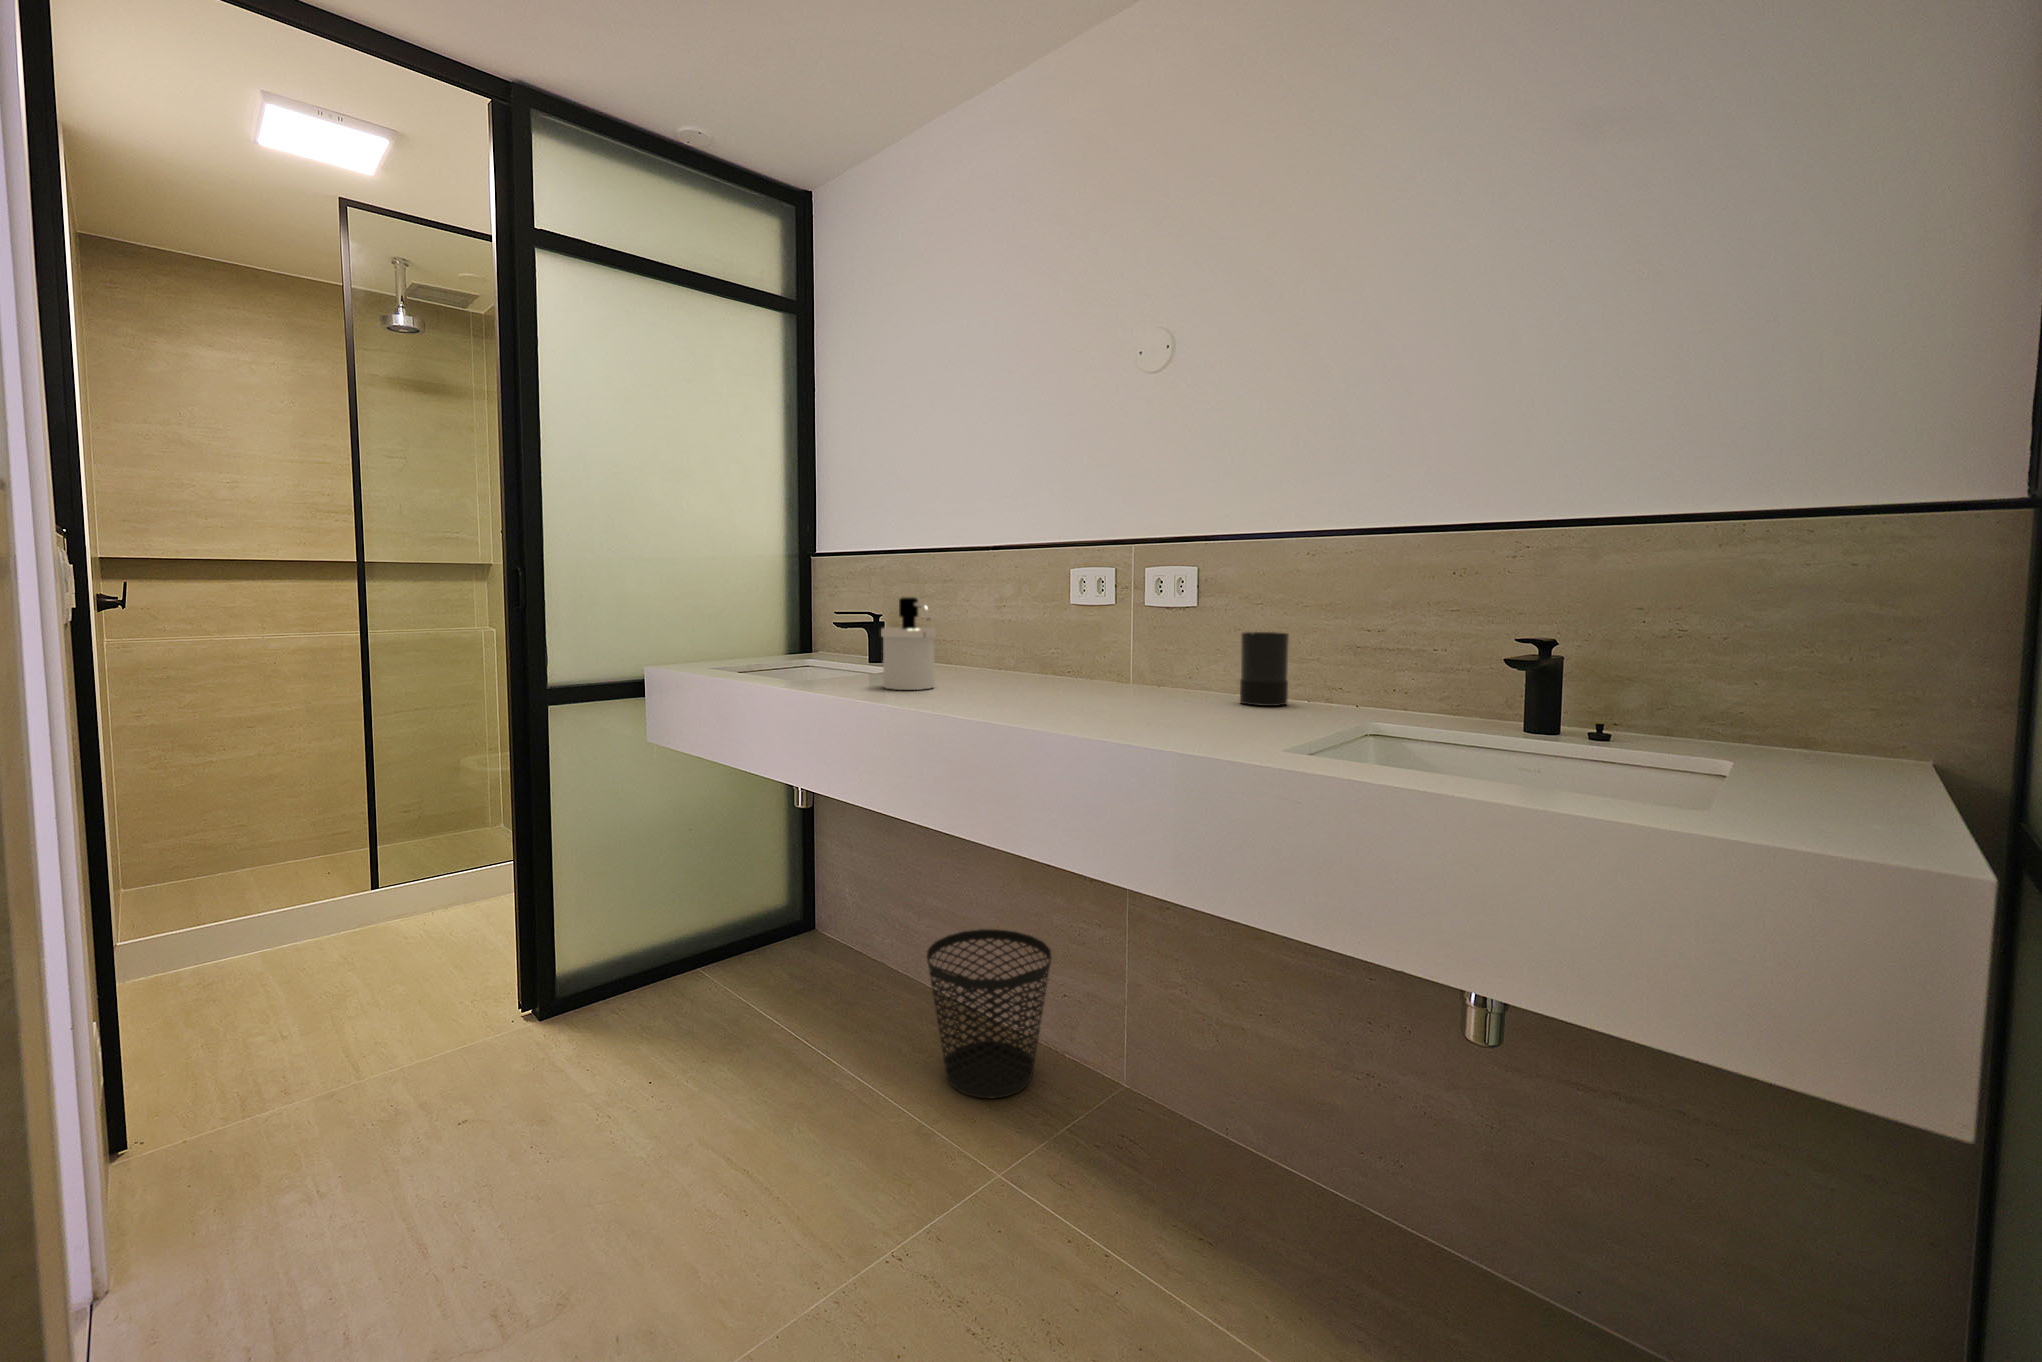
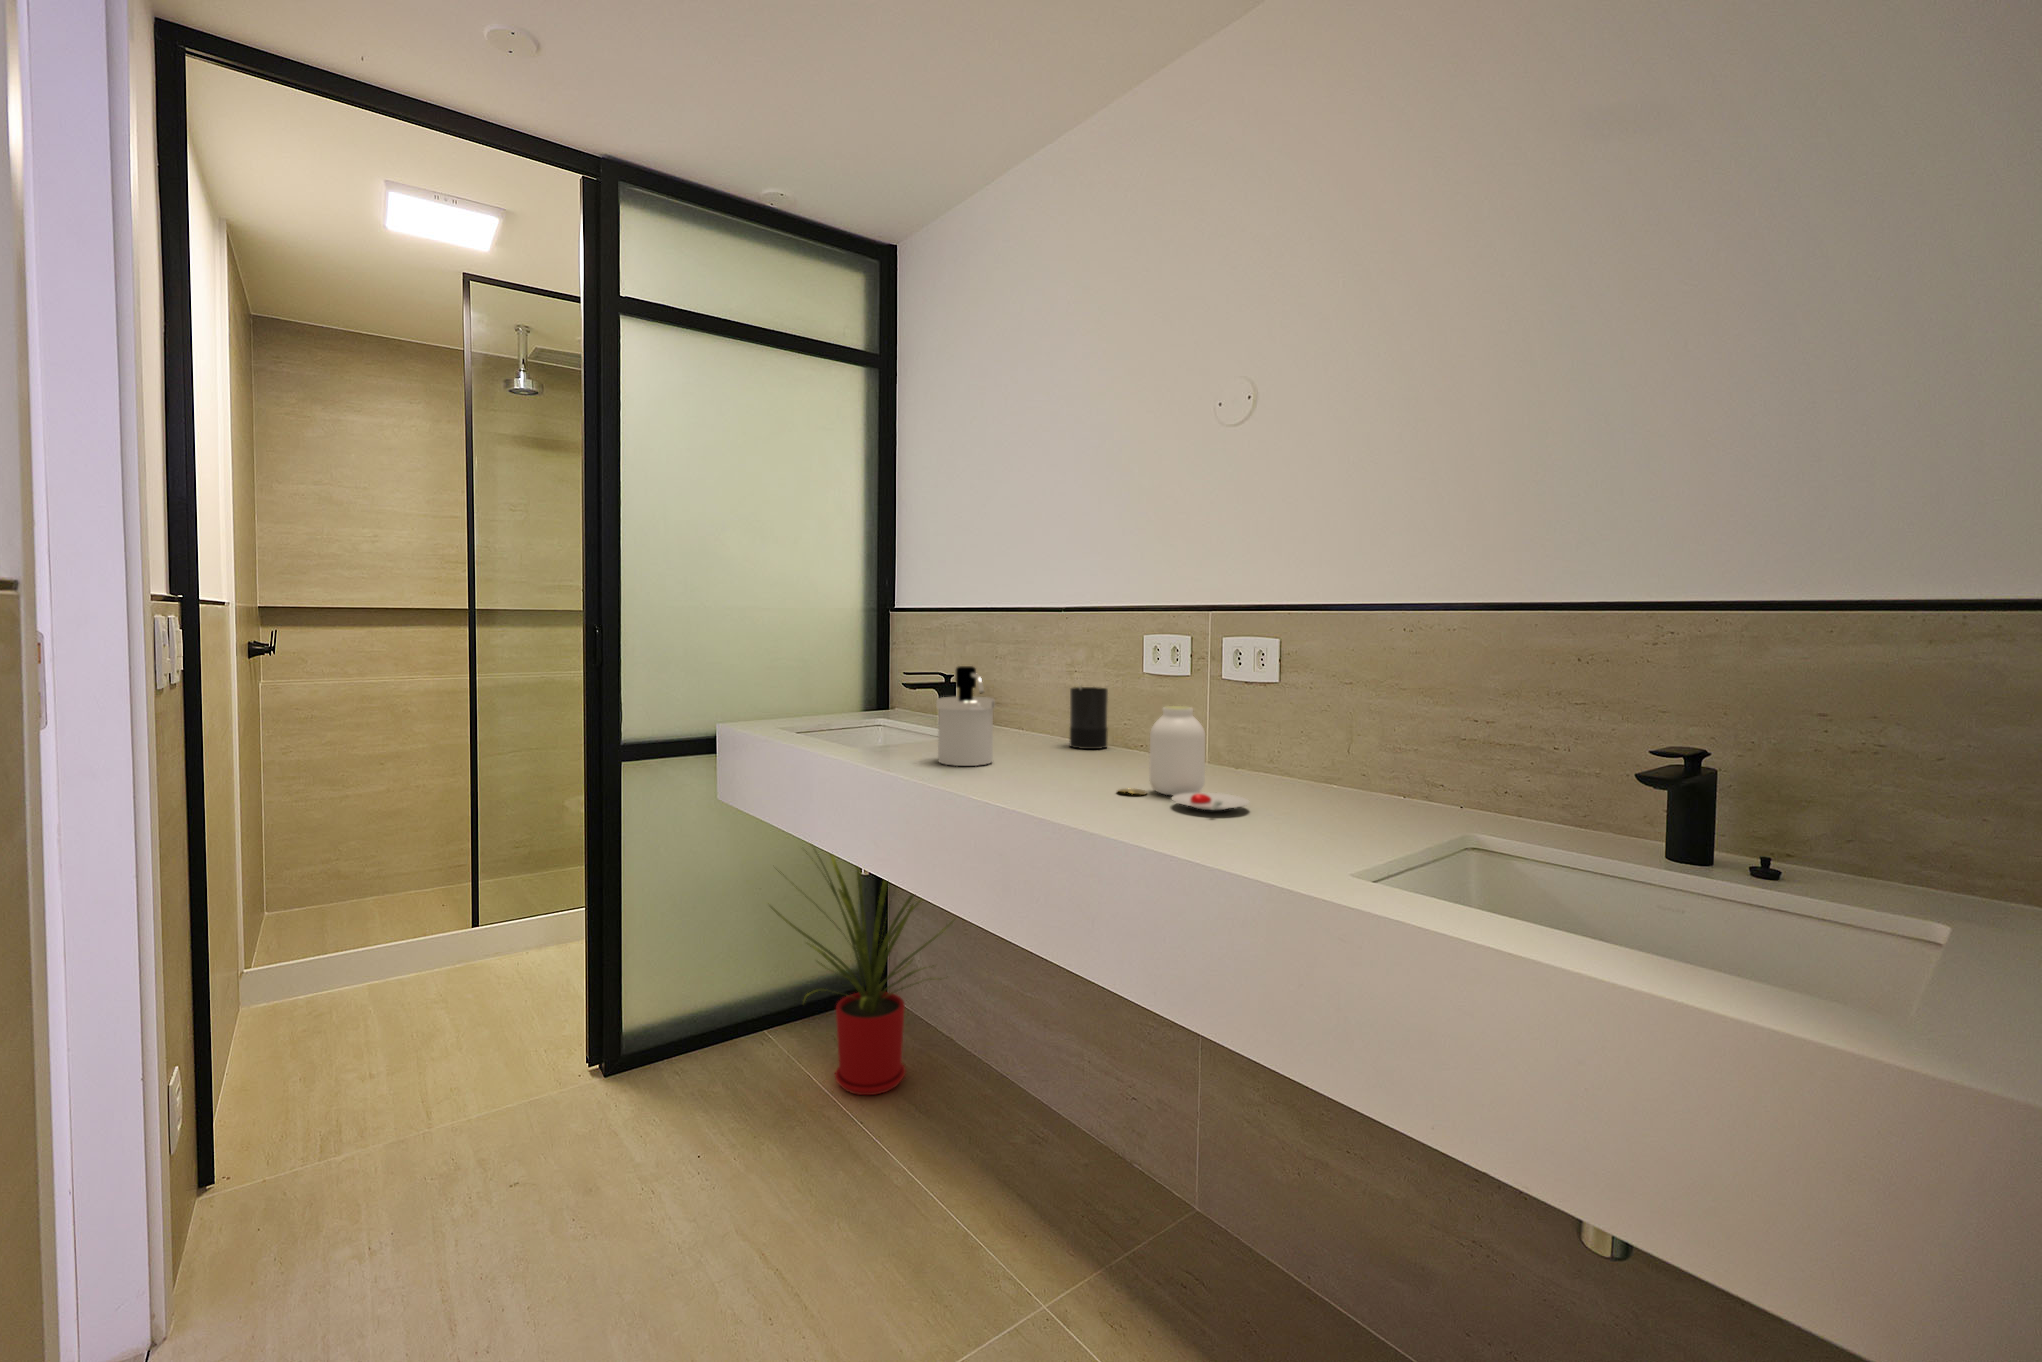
jar: none [1059,626,1182,713] -> present [1118,706,1249,810]
candle: present [1240,632,1289,706] -> present [1070,686,1108,749]
house plant: none [703,756,888,1014] -> present [771,844,954,1095]
wastebasket: present [927,929,1051,1098] -> none [982,1021,1118,1216]

